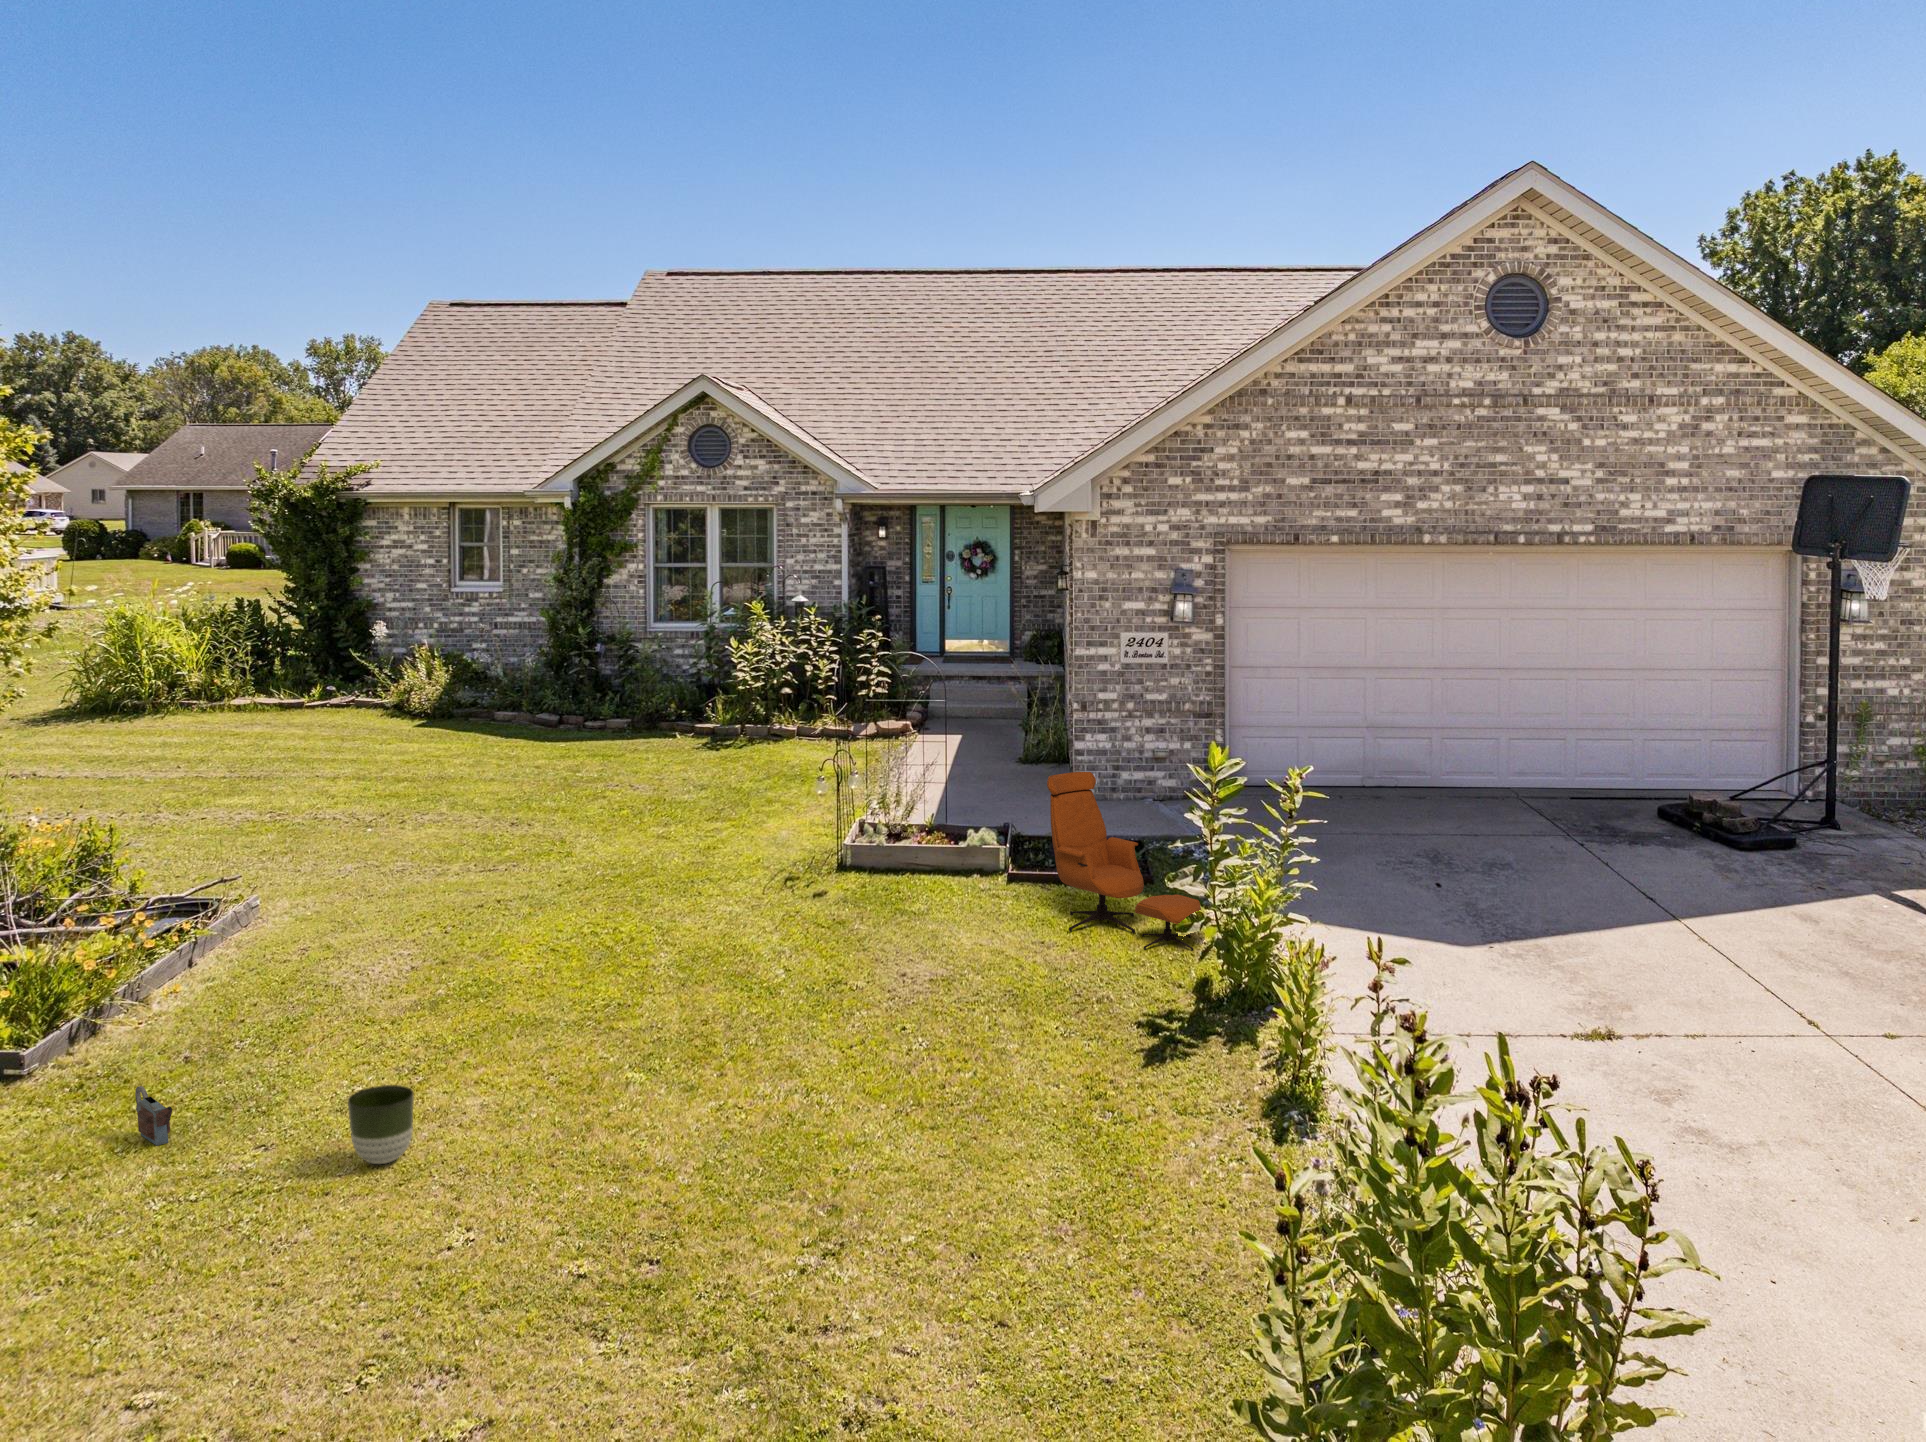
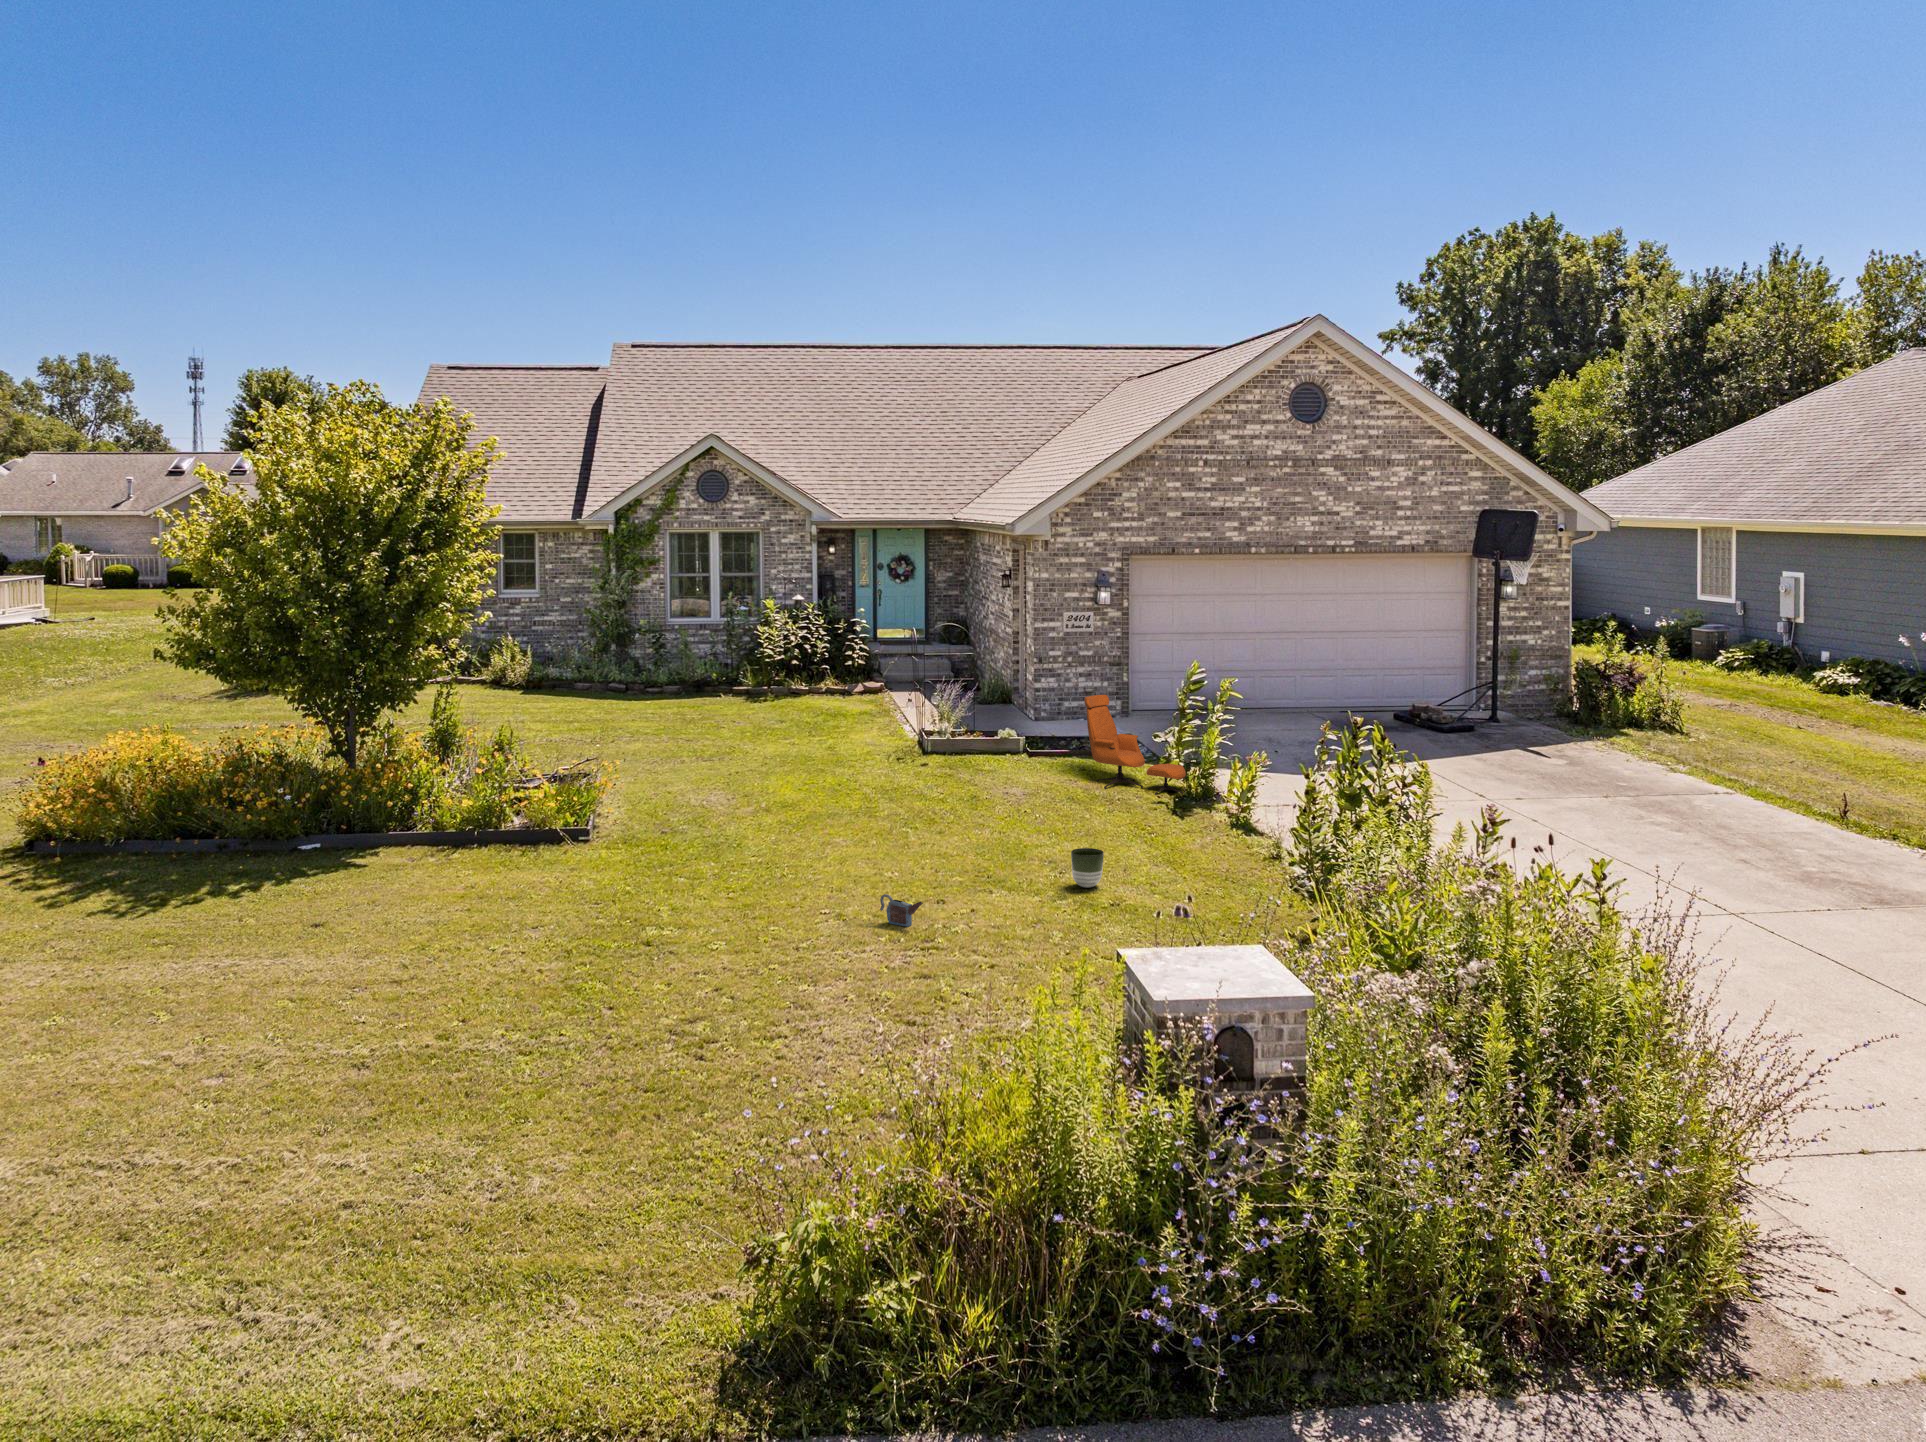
planter: present [348,1085,414,1164] -> present [1071,848,1104,888]
watering can: present [135,1086,173,1146] -> present [880,894,923,927]

